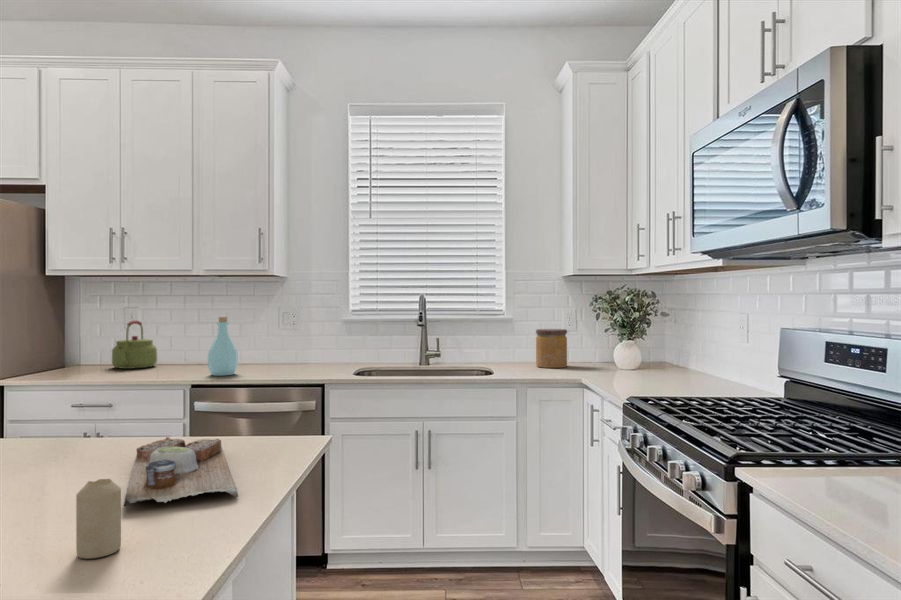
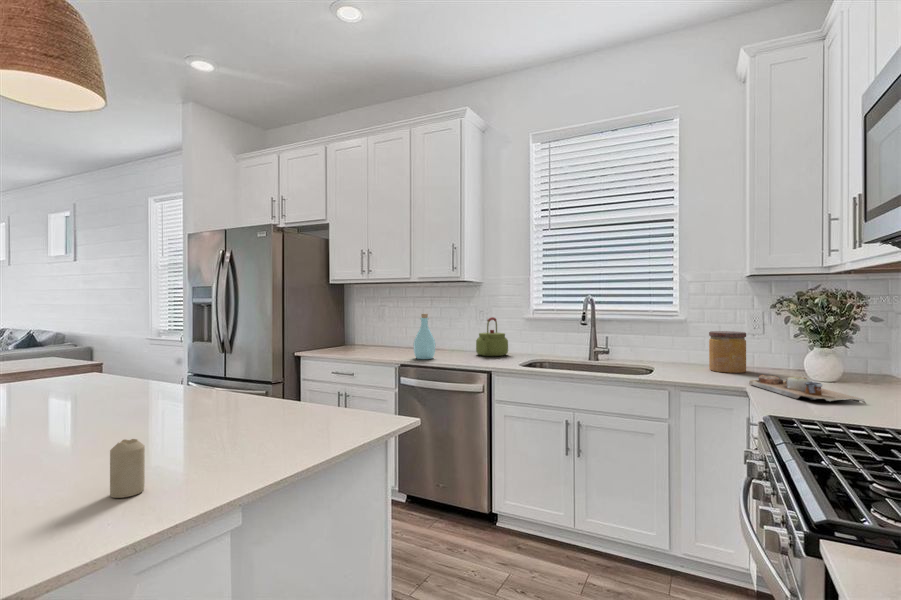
kettle: present [112,321,157,369] -> present [476,317,508,356]
cutting board: present [124,437,238,506] -> present [750,375,866,404]

